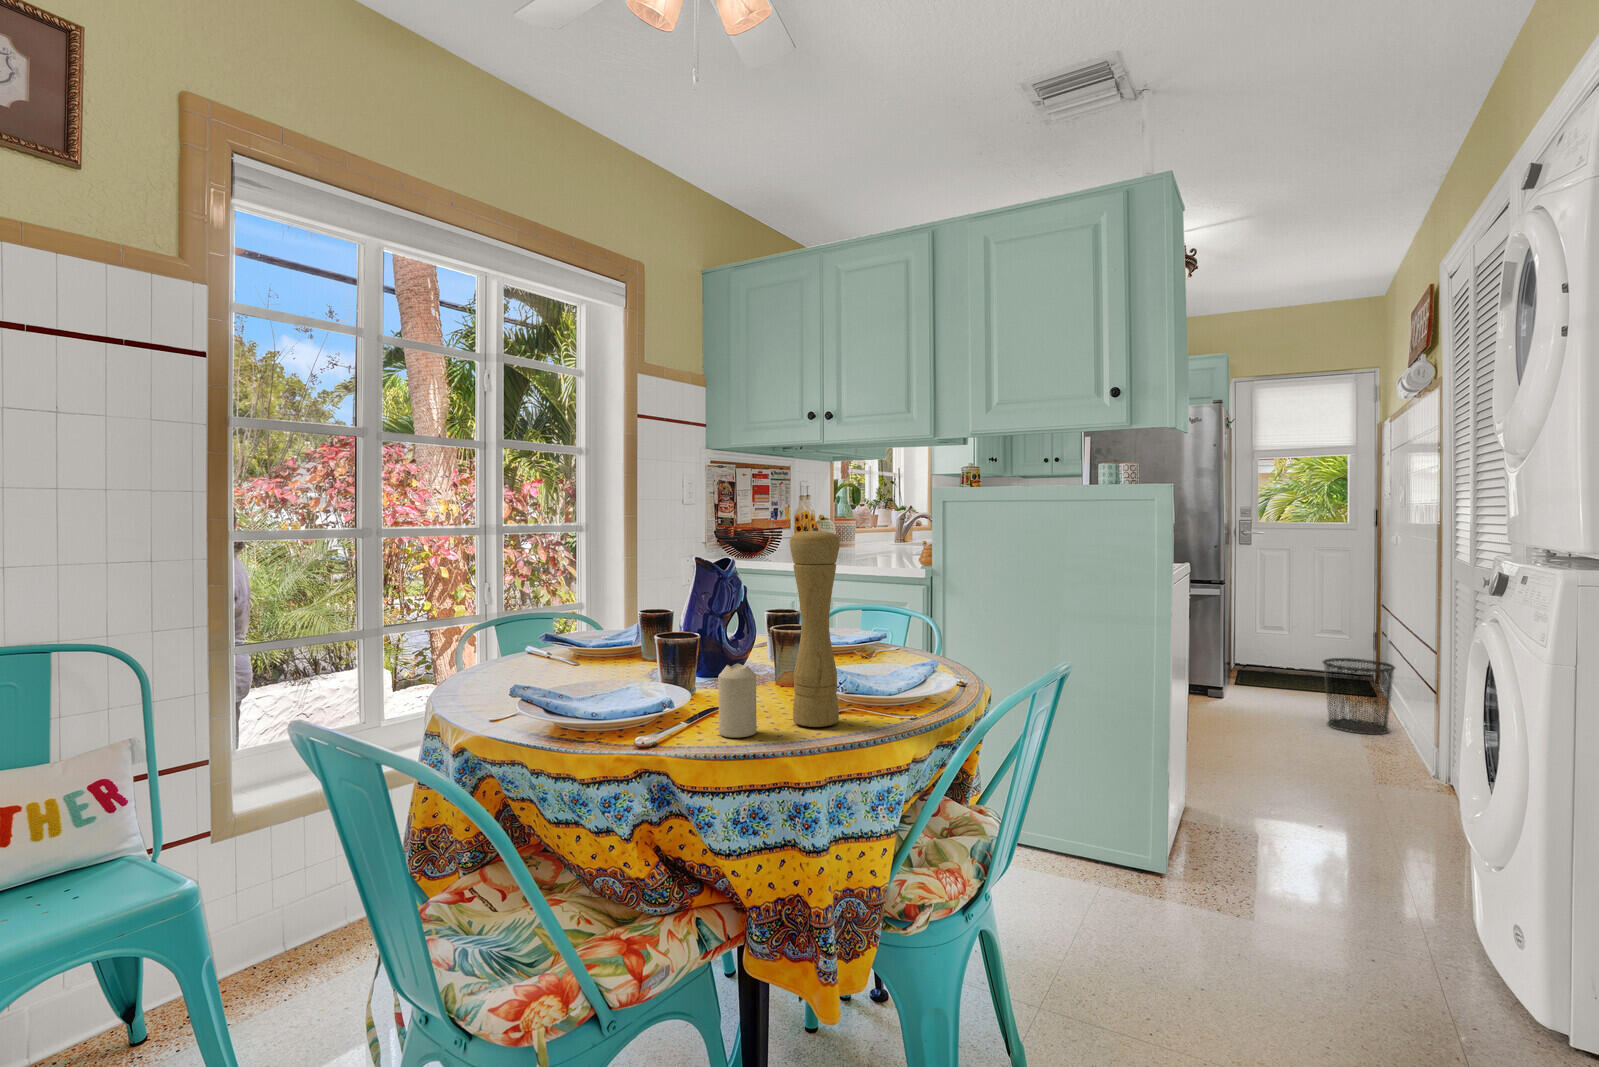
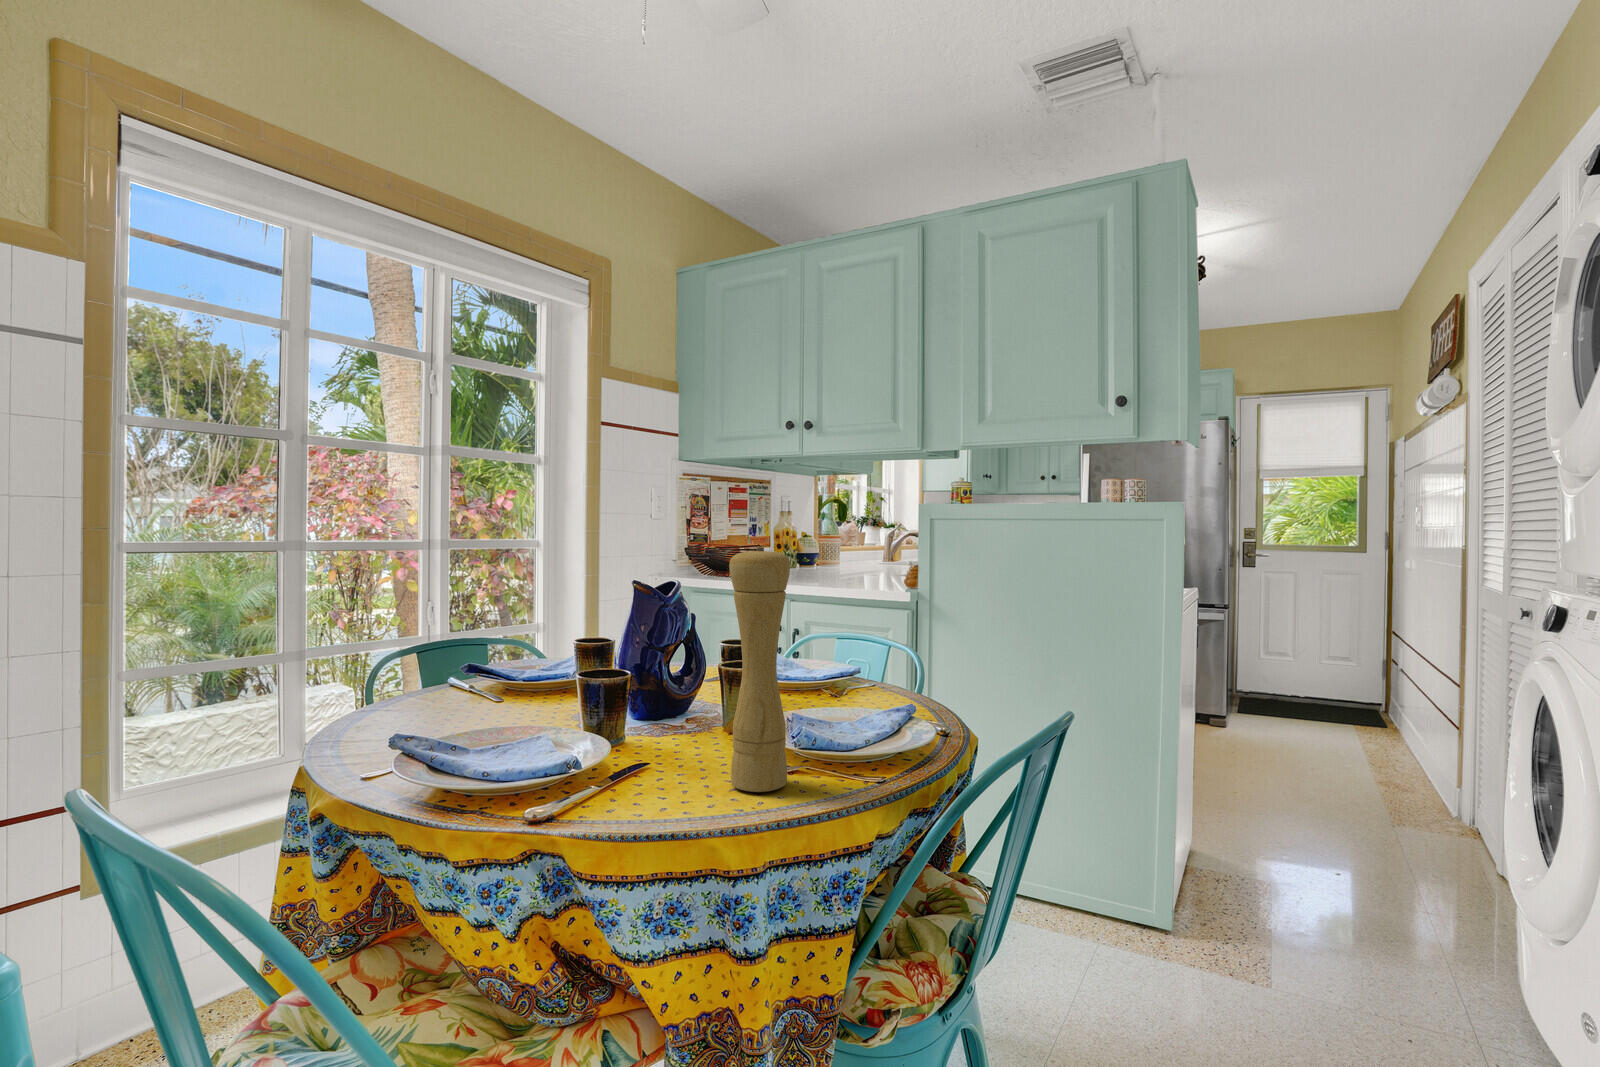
waste bin: present [1323,658,1395,734] -> none [1333,688,1411,770]
candle: present [718,664,757,737] -> none [636,713,683,807]

